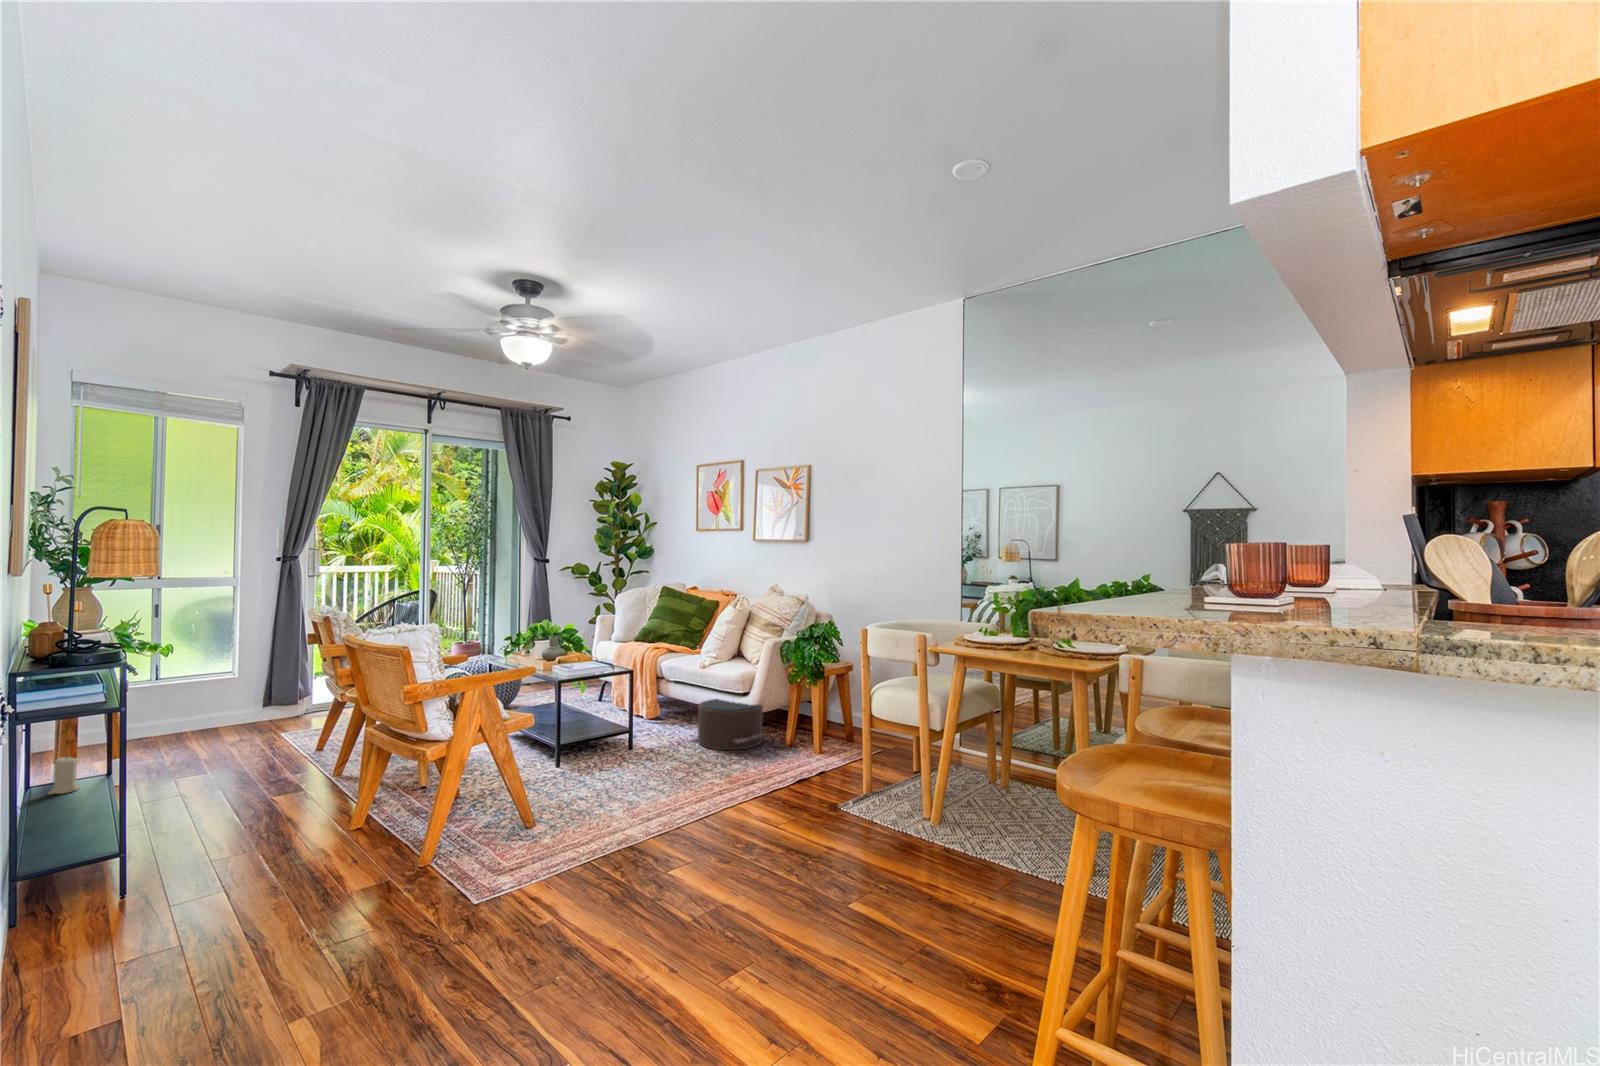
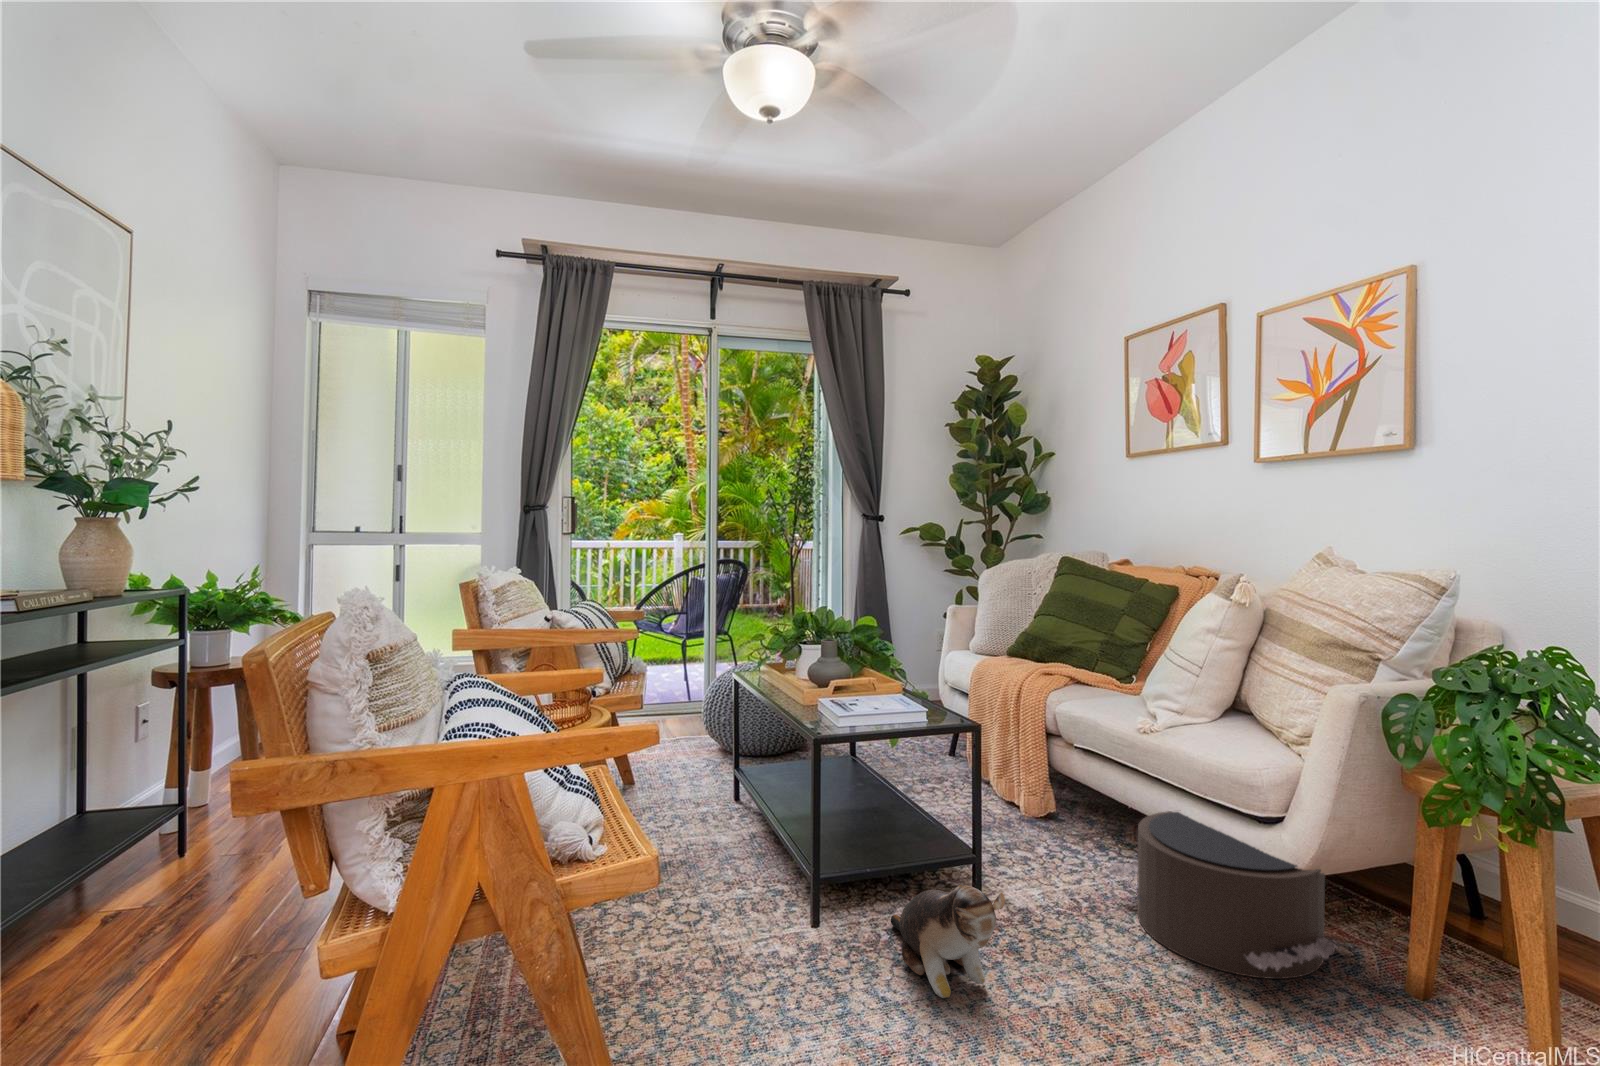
plush toy: none [595,725,650,772] -> present [891,885,1005,998]
candle: present [49,757,80,794] -> none [68,782,114,841]

